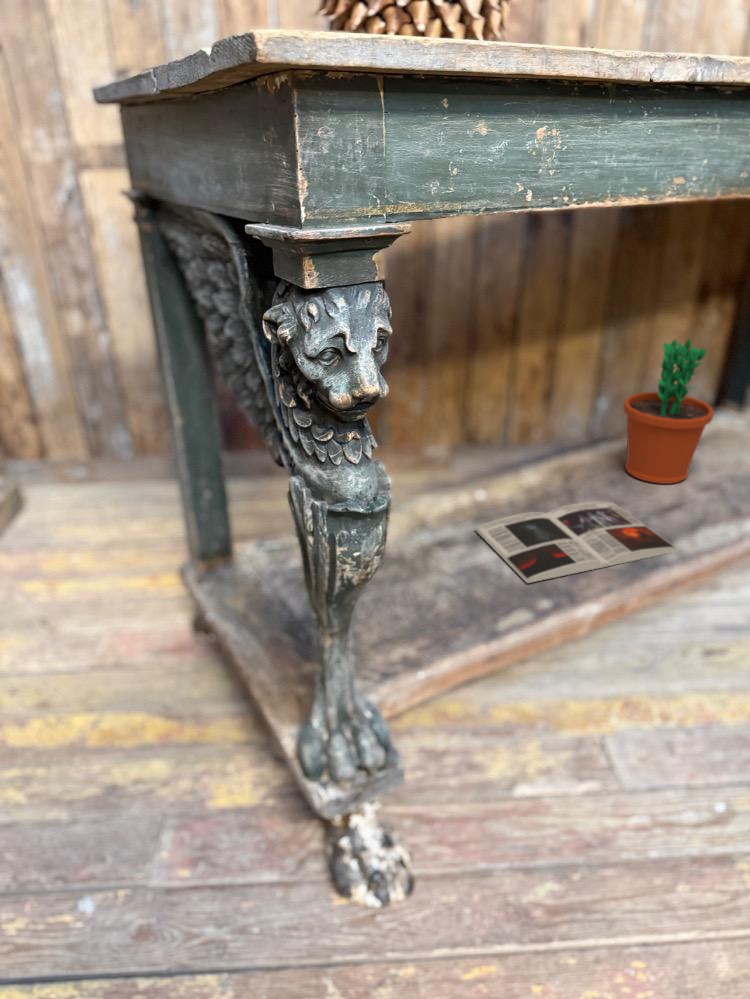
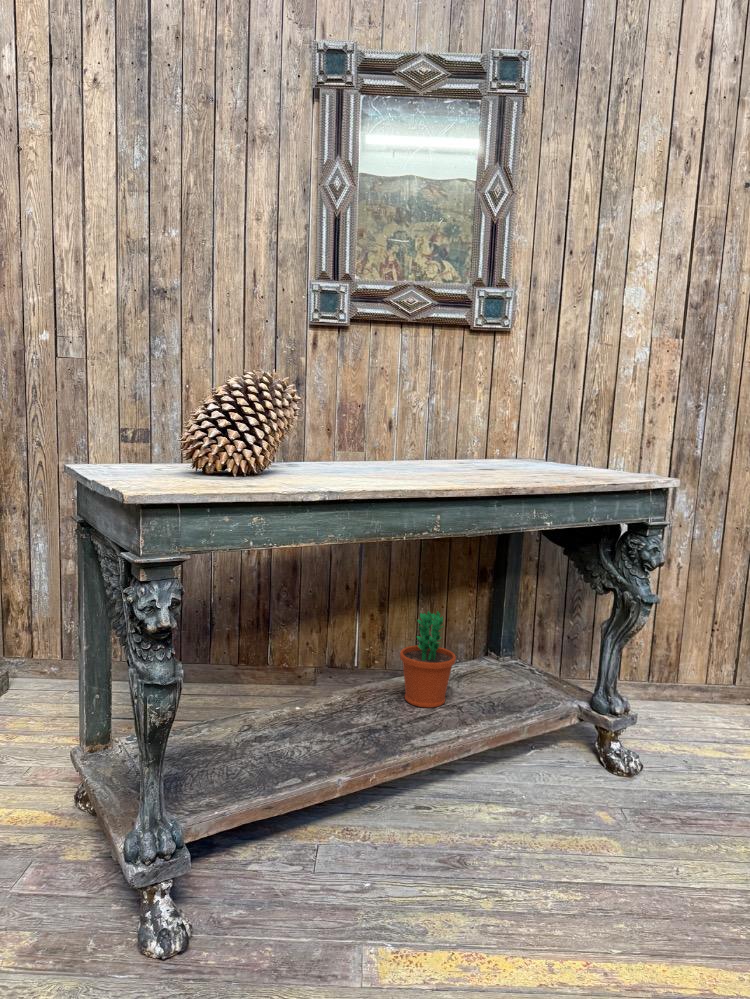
magazine: present [475,502,679,583] -> none [284,716,412,761]

